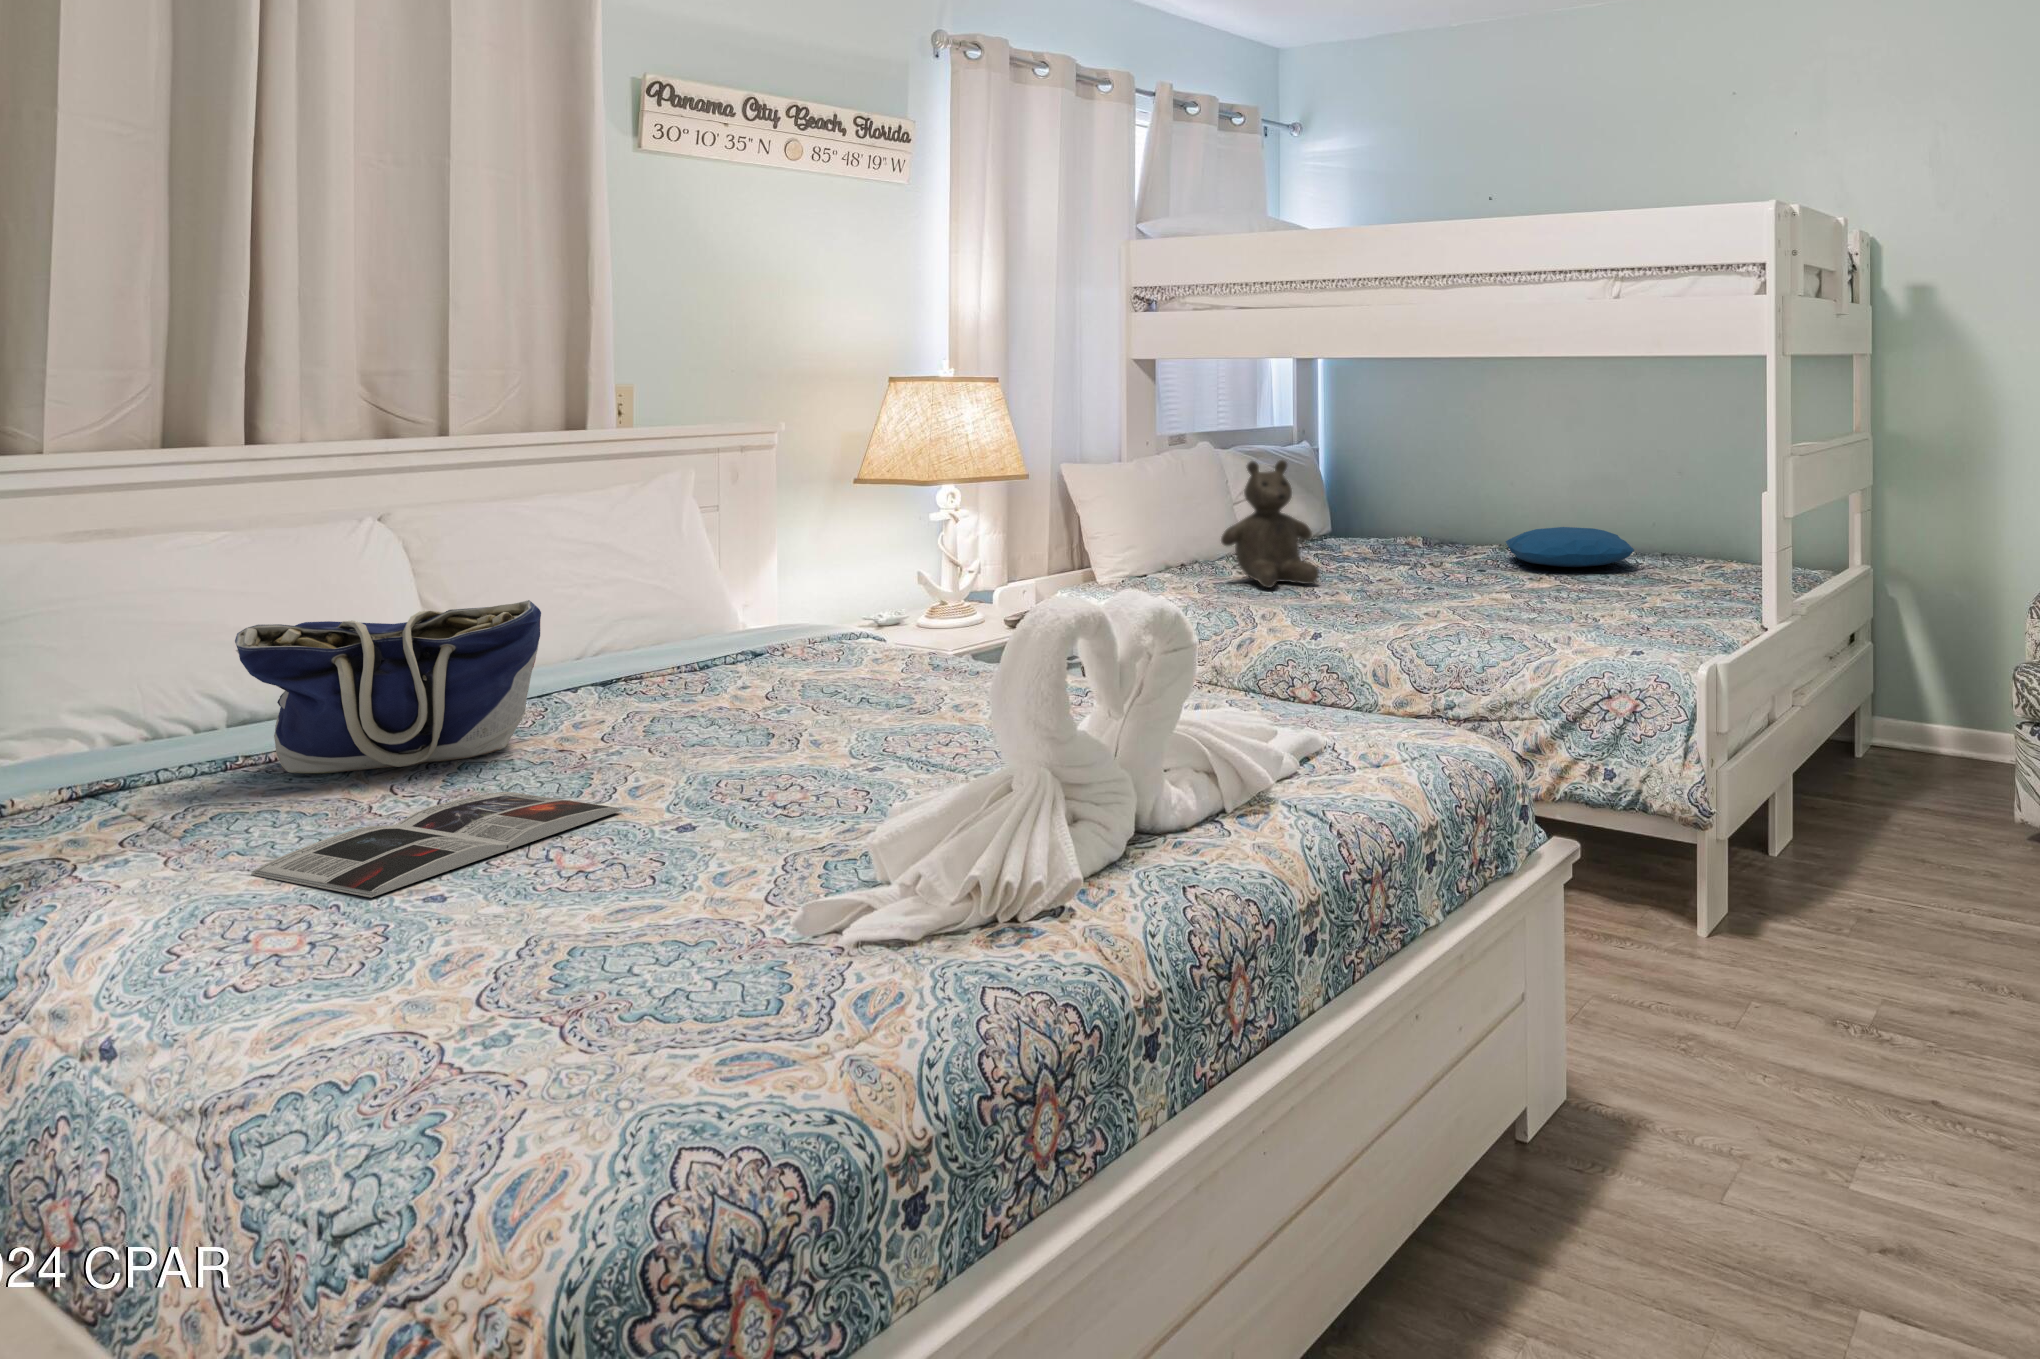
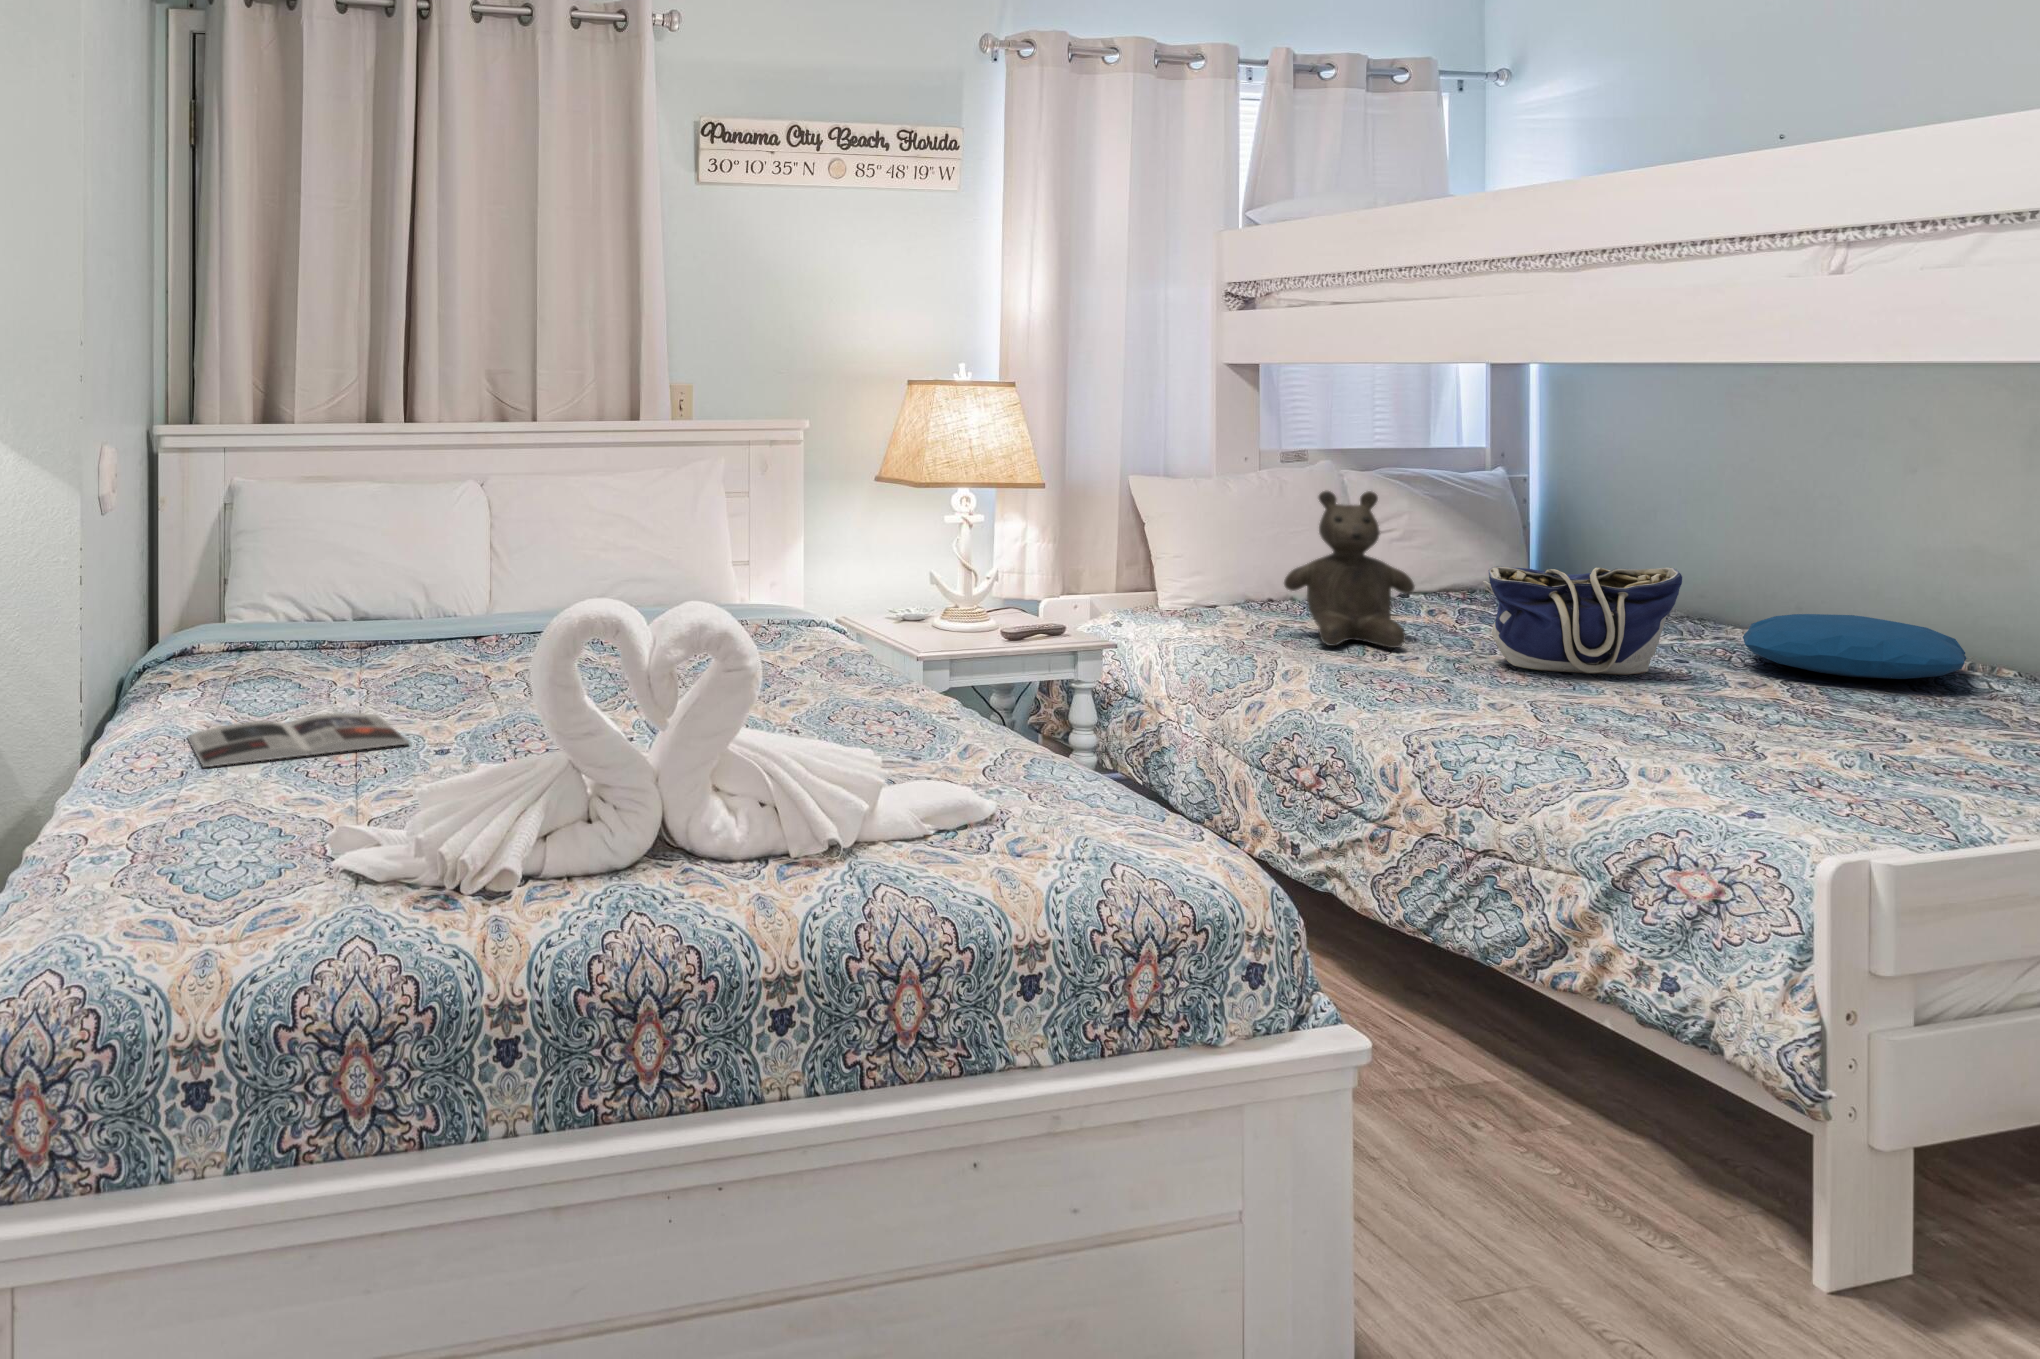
tote bag: present [235,600,541,773] -> present [1483,566,1682,675]

